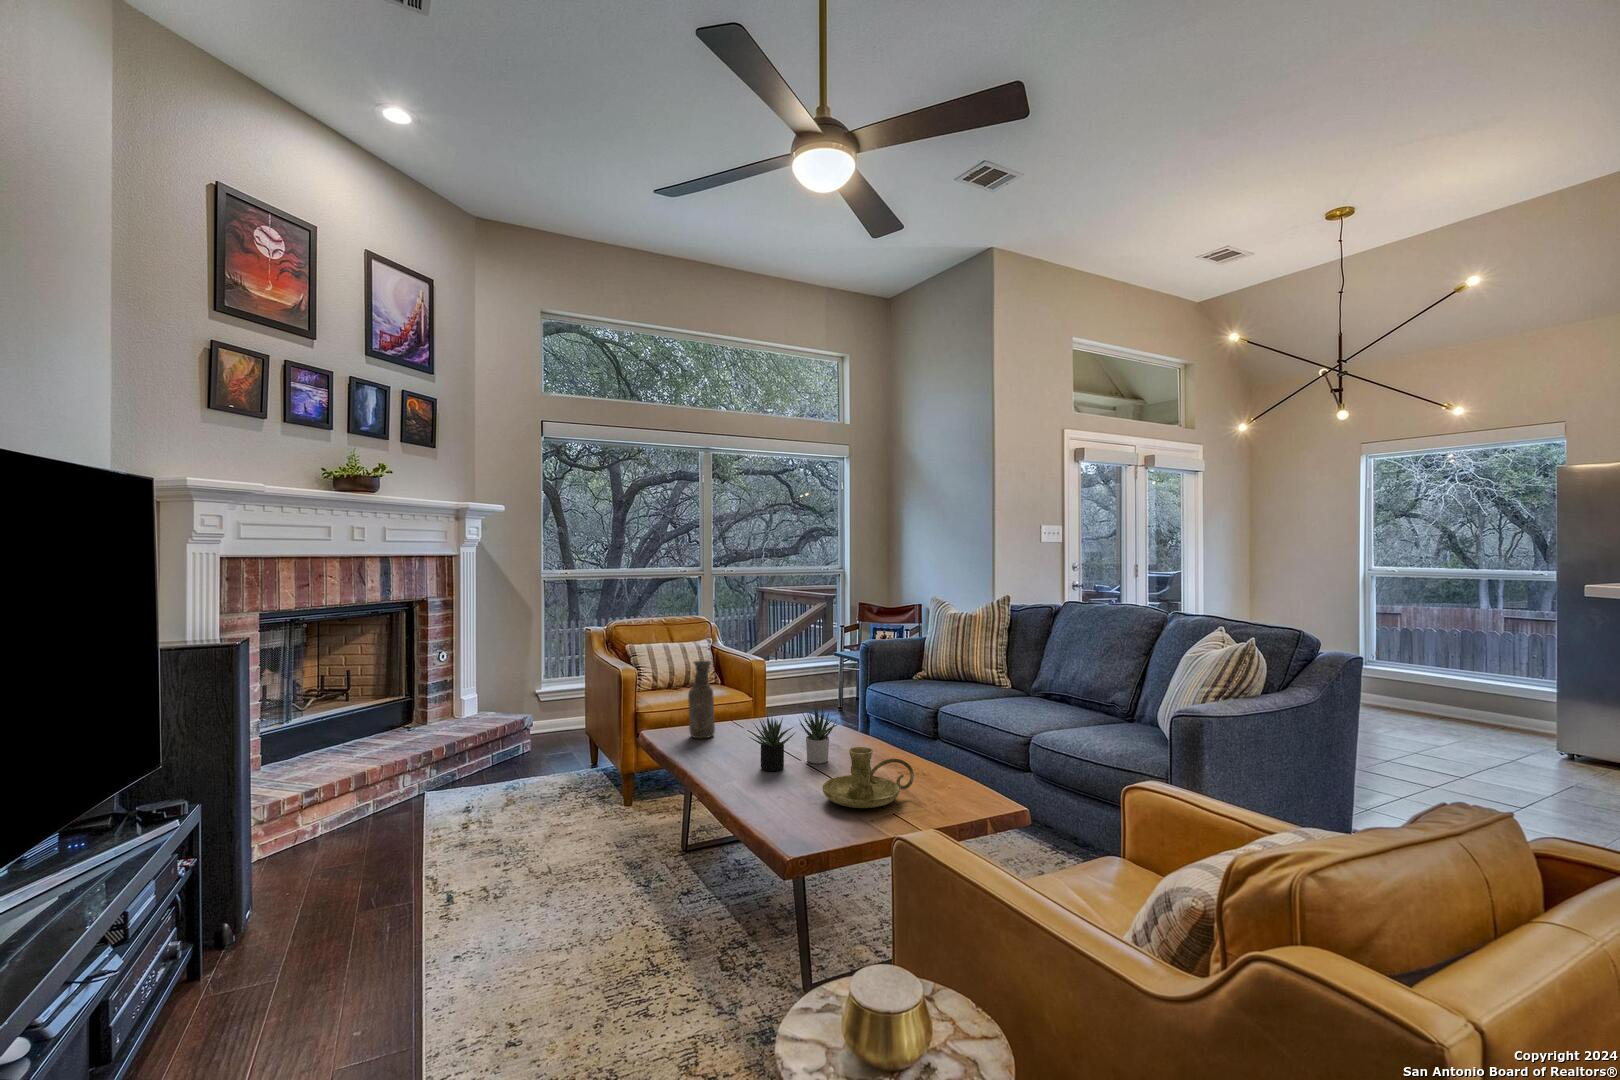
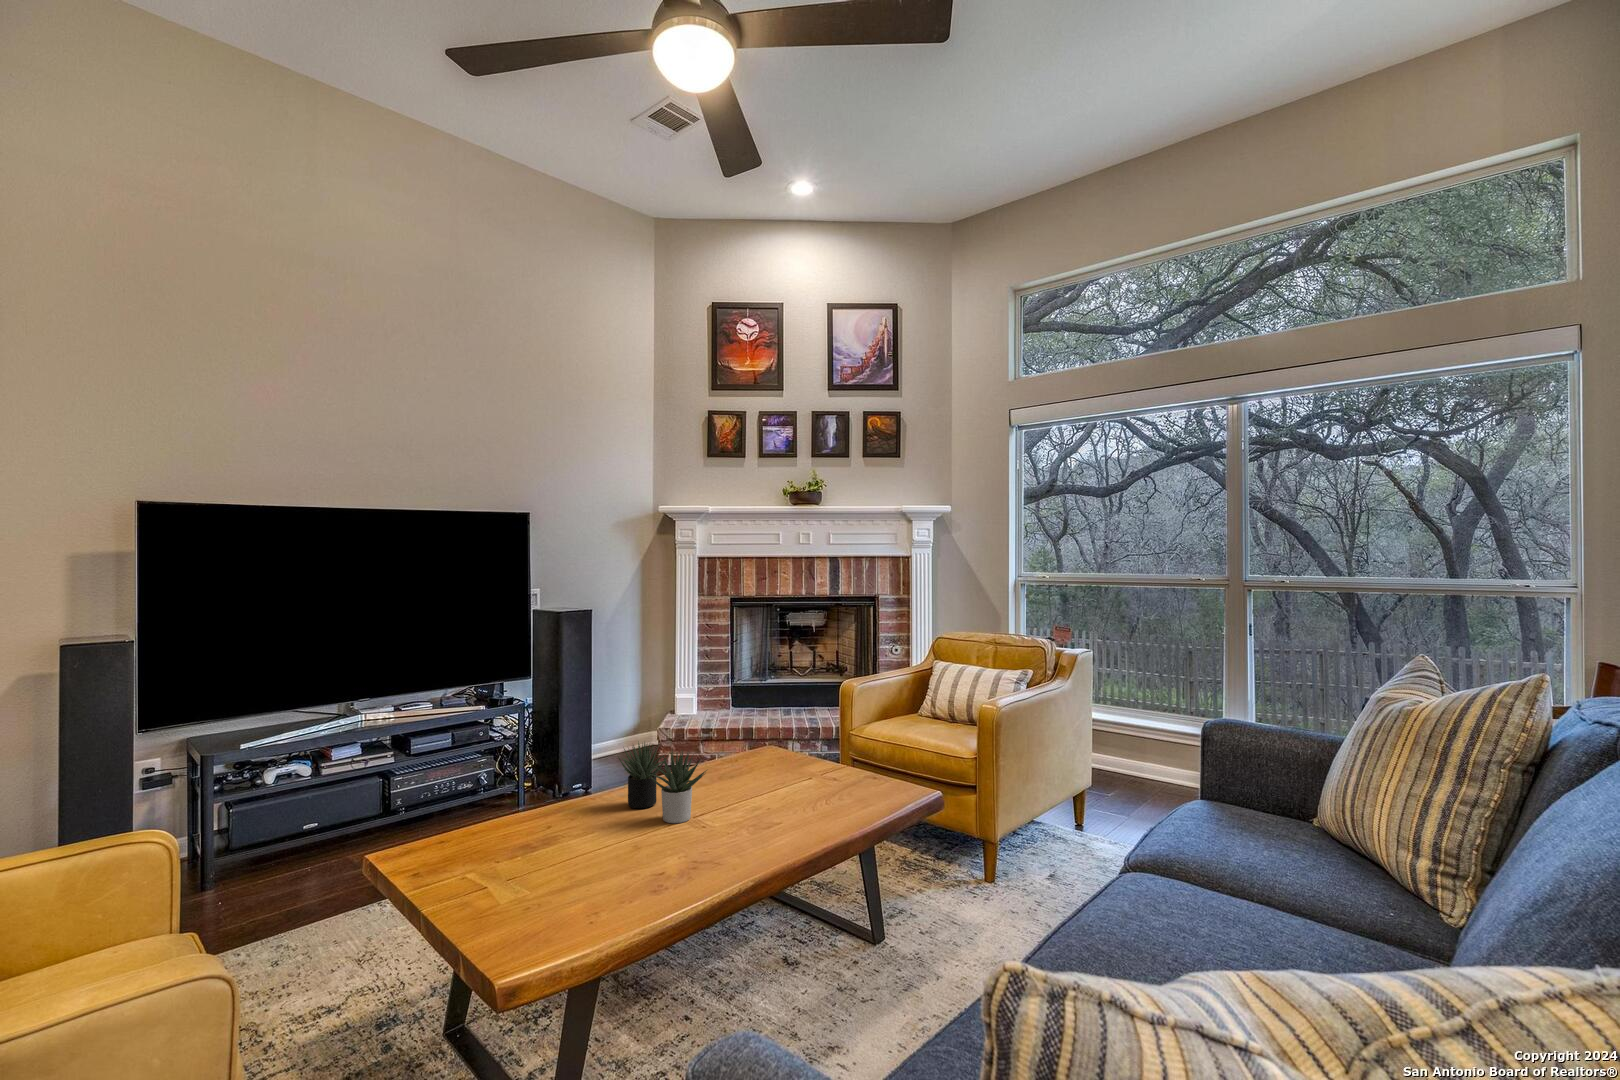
vase: present [688,661,715,738] -> none [738,676,775,768]
candle holder: present [822,747,914,808] -> none [461,786,564,865]

